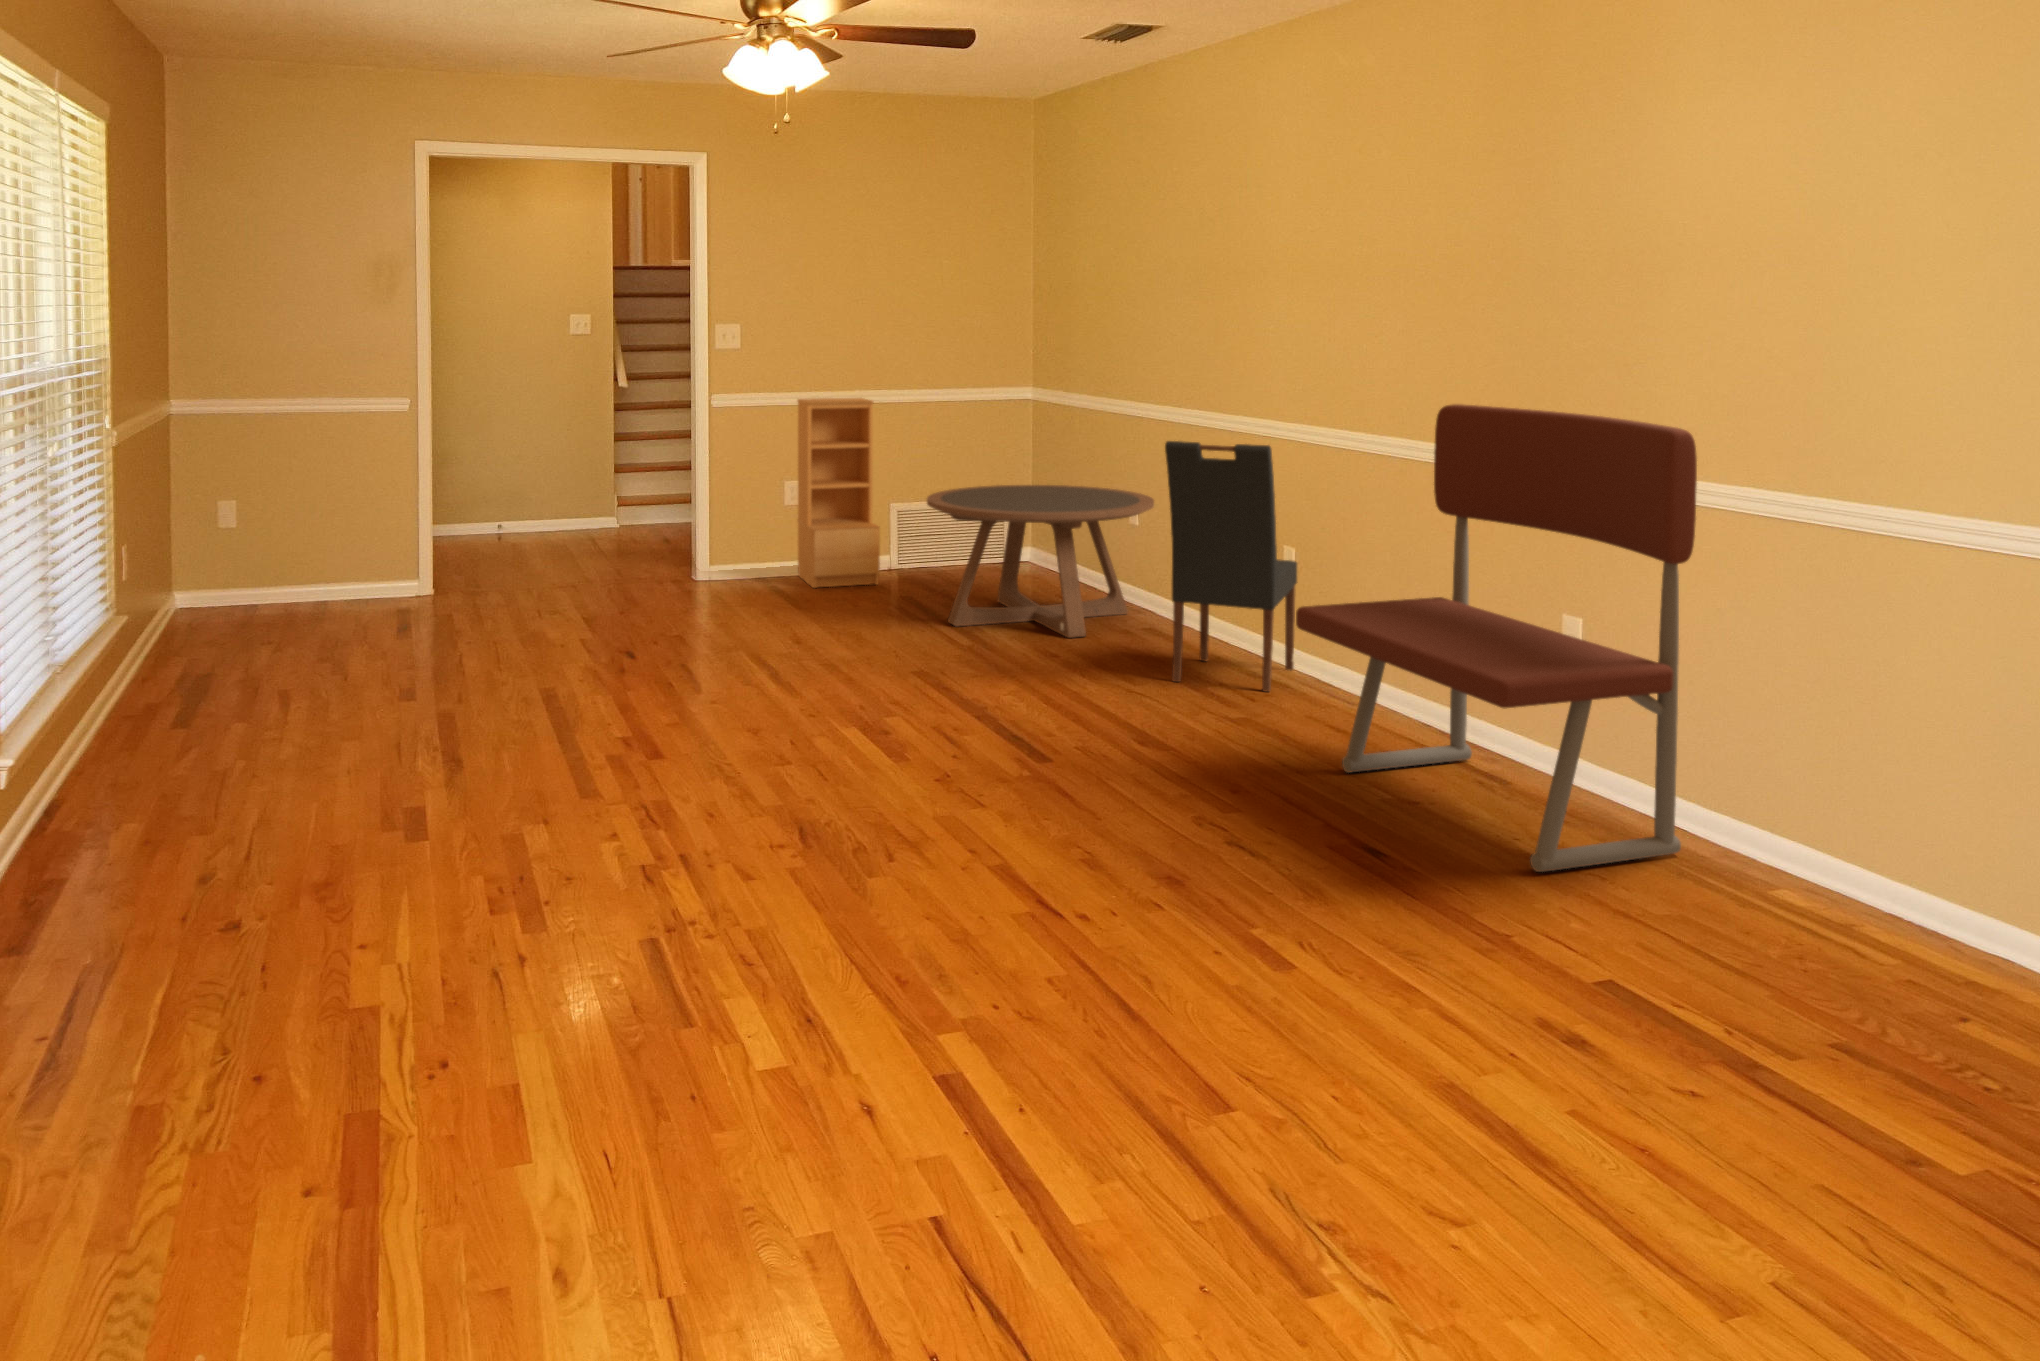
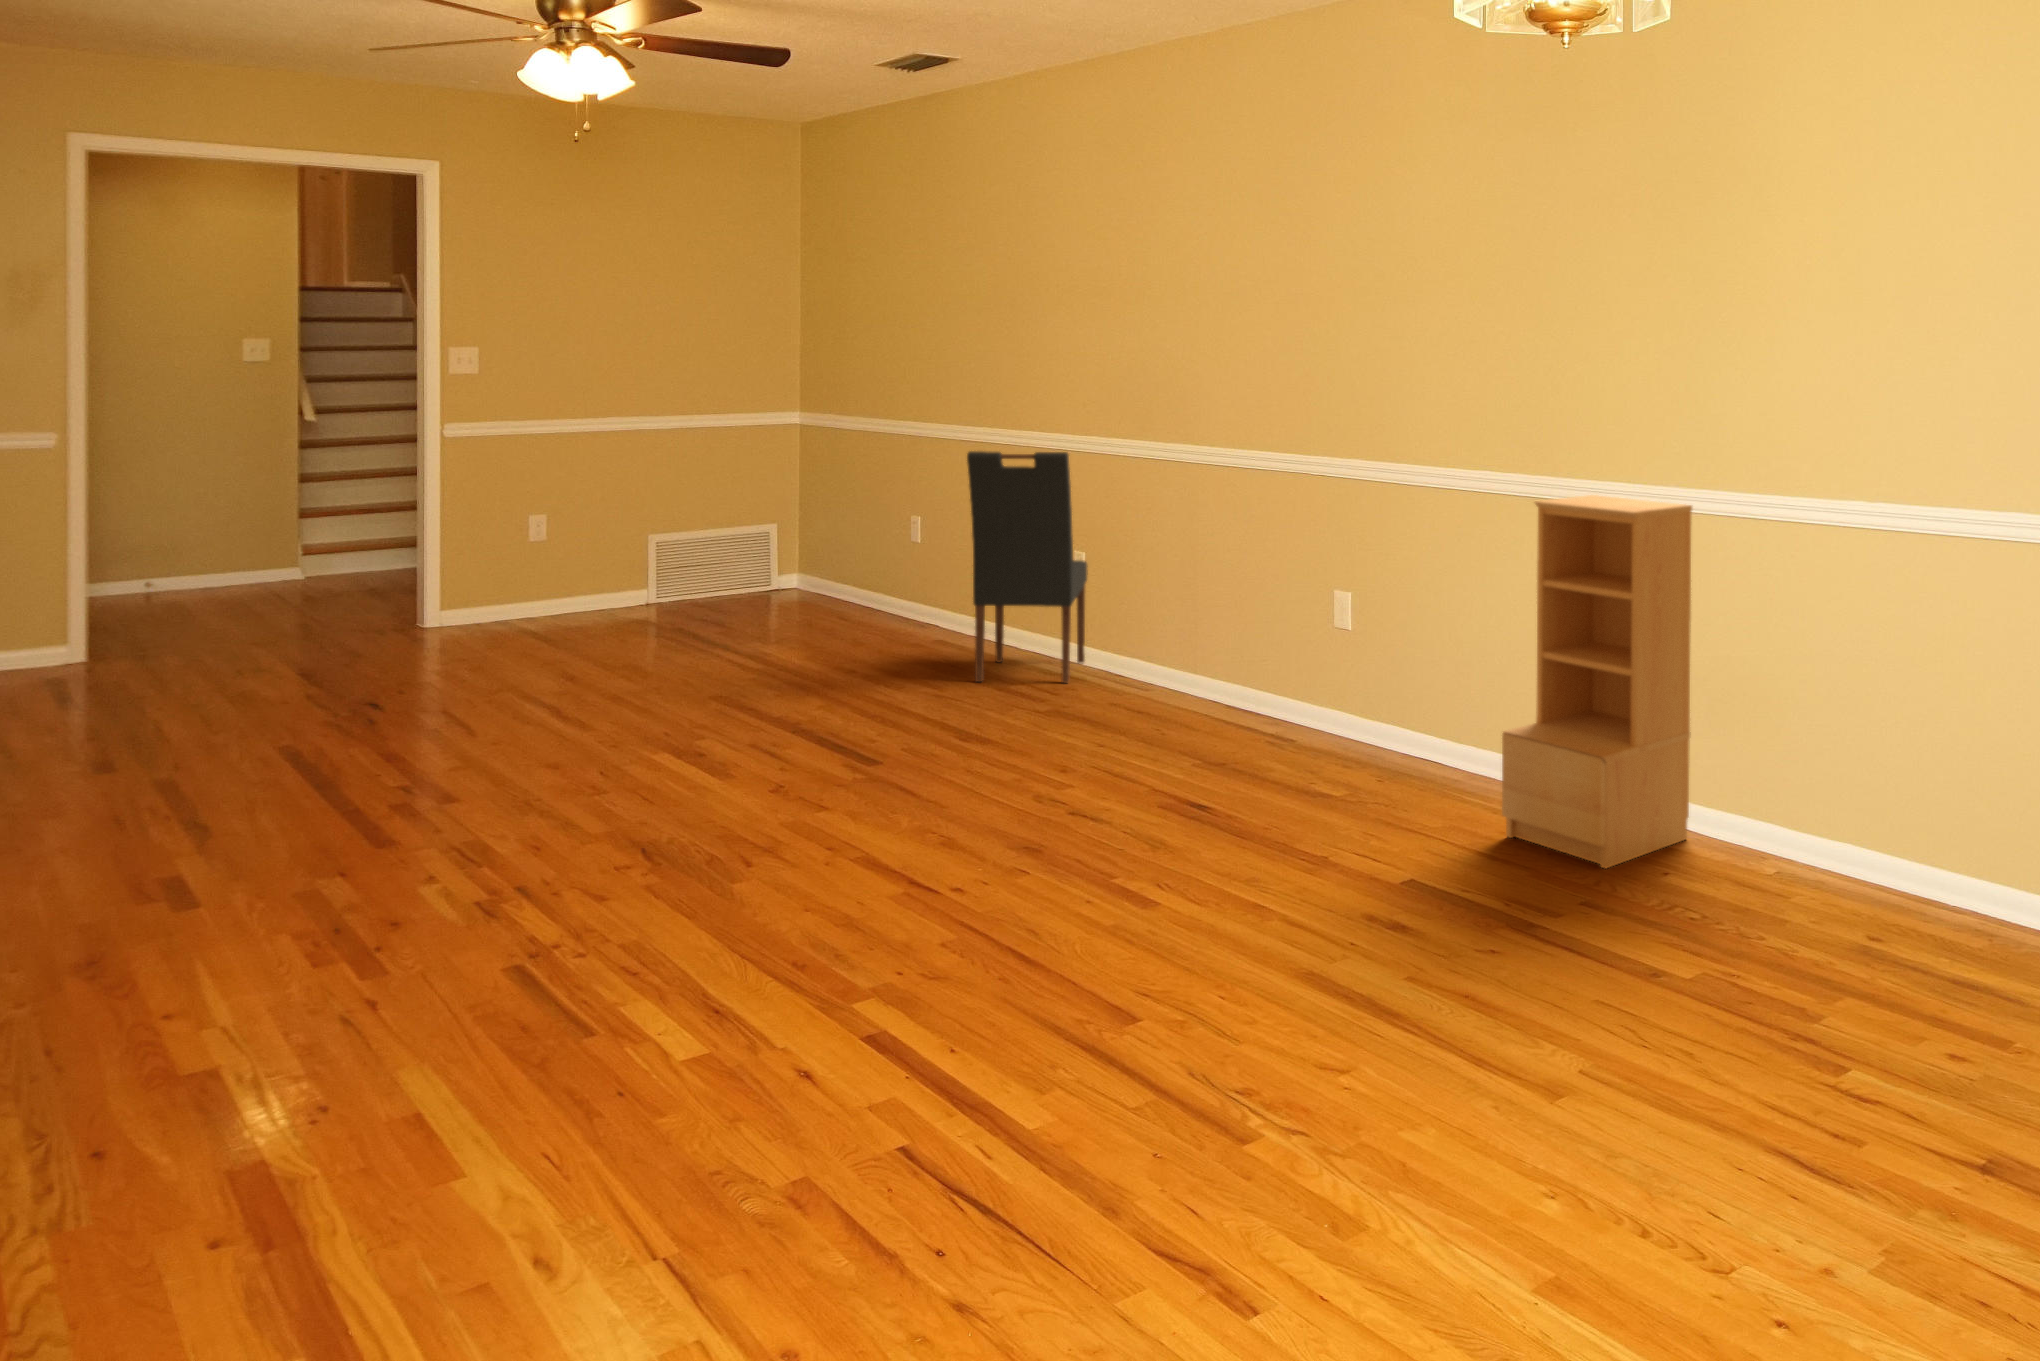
bookshelf: present [797,398,880,588] -> present [1502,495,1692,868]
bench: present [1296,404,1697,872] -> none [1111,407,1450,803]
coffee table: present [927,485,1154,638] -> none [705,504,940,652]

